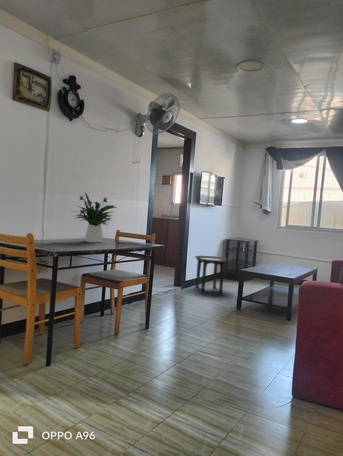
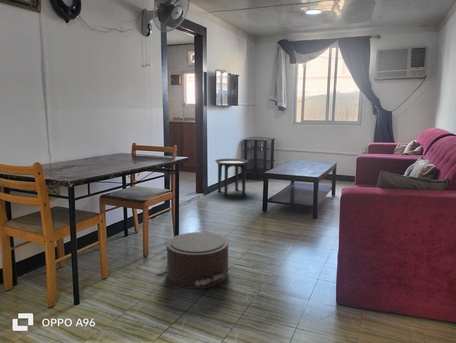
flower arrangement: present [77,193,116,242] -> none [79,106,132,162]
pouf: none [127,315,193,368] -> present [160,232,228,289]

